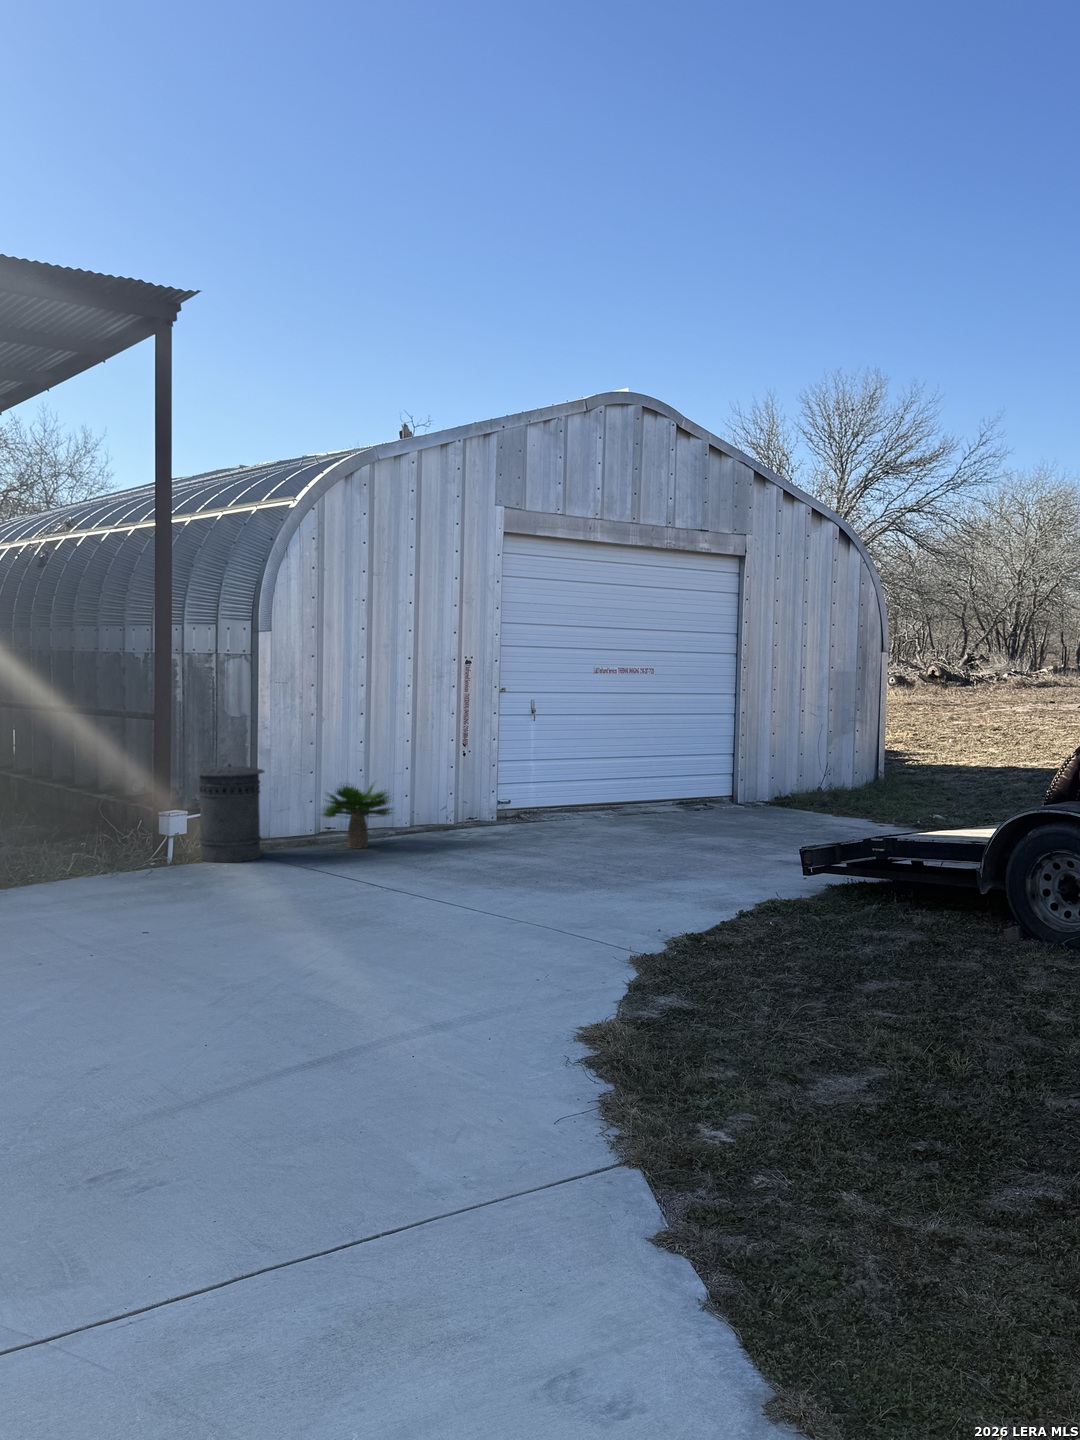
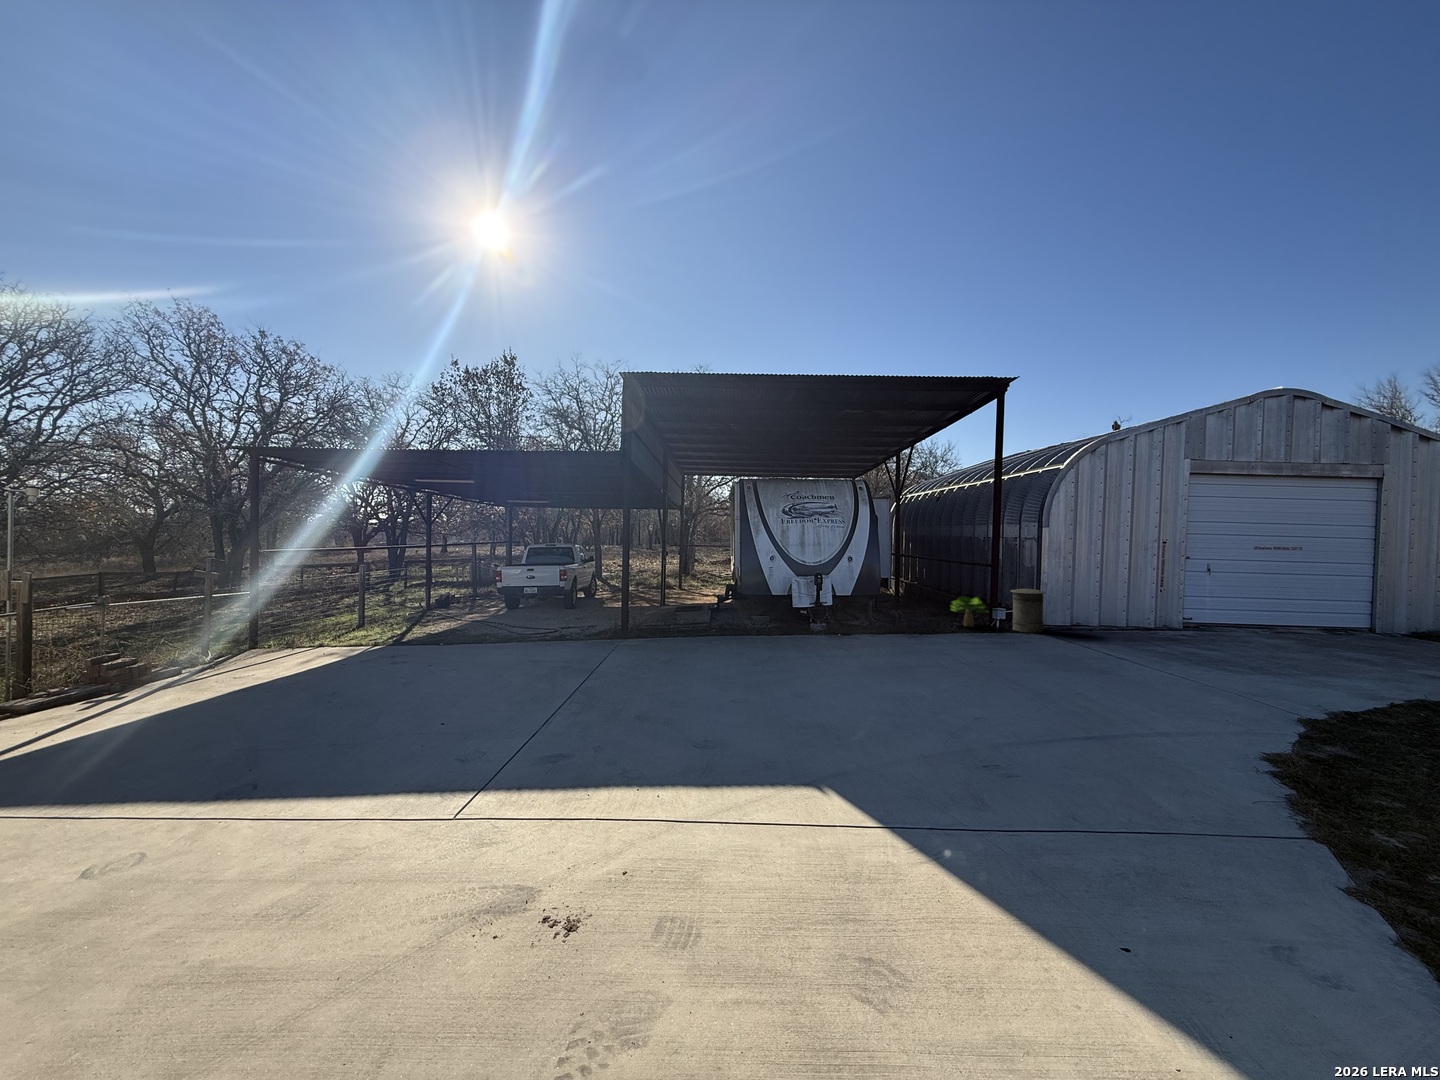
potted plant: present [320,782,392,848] -> present [951,597,987,627]

